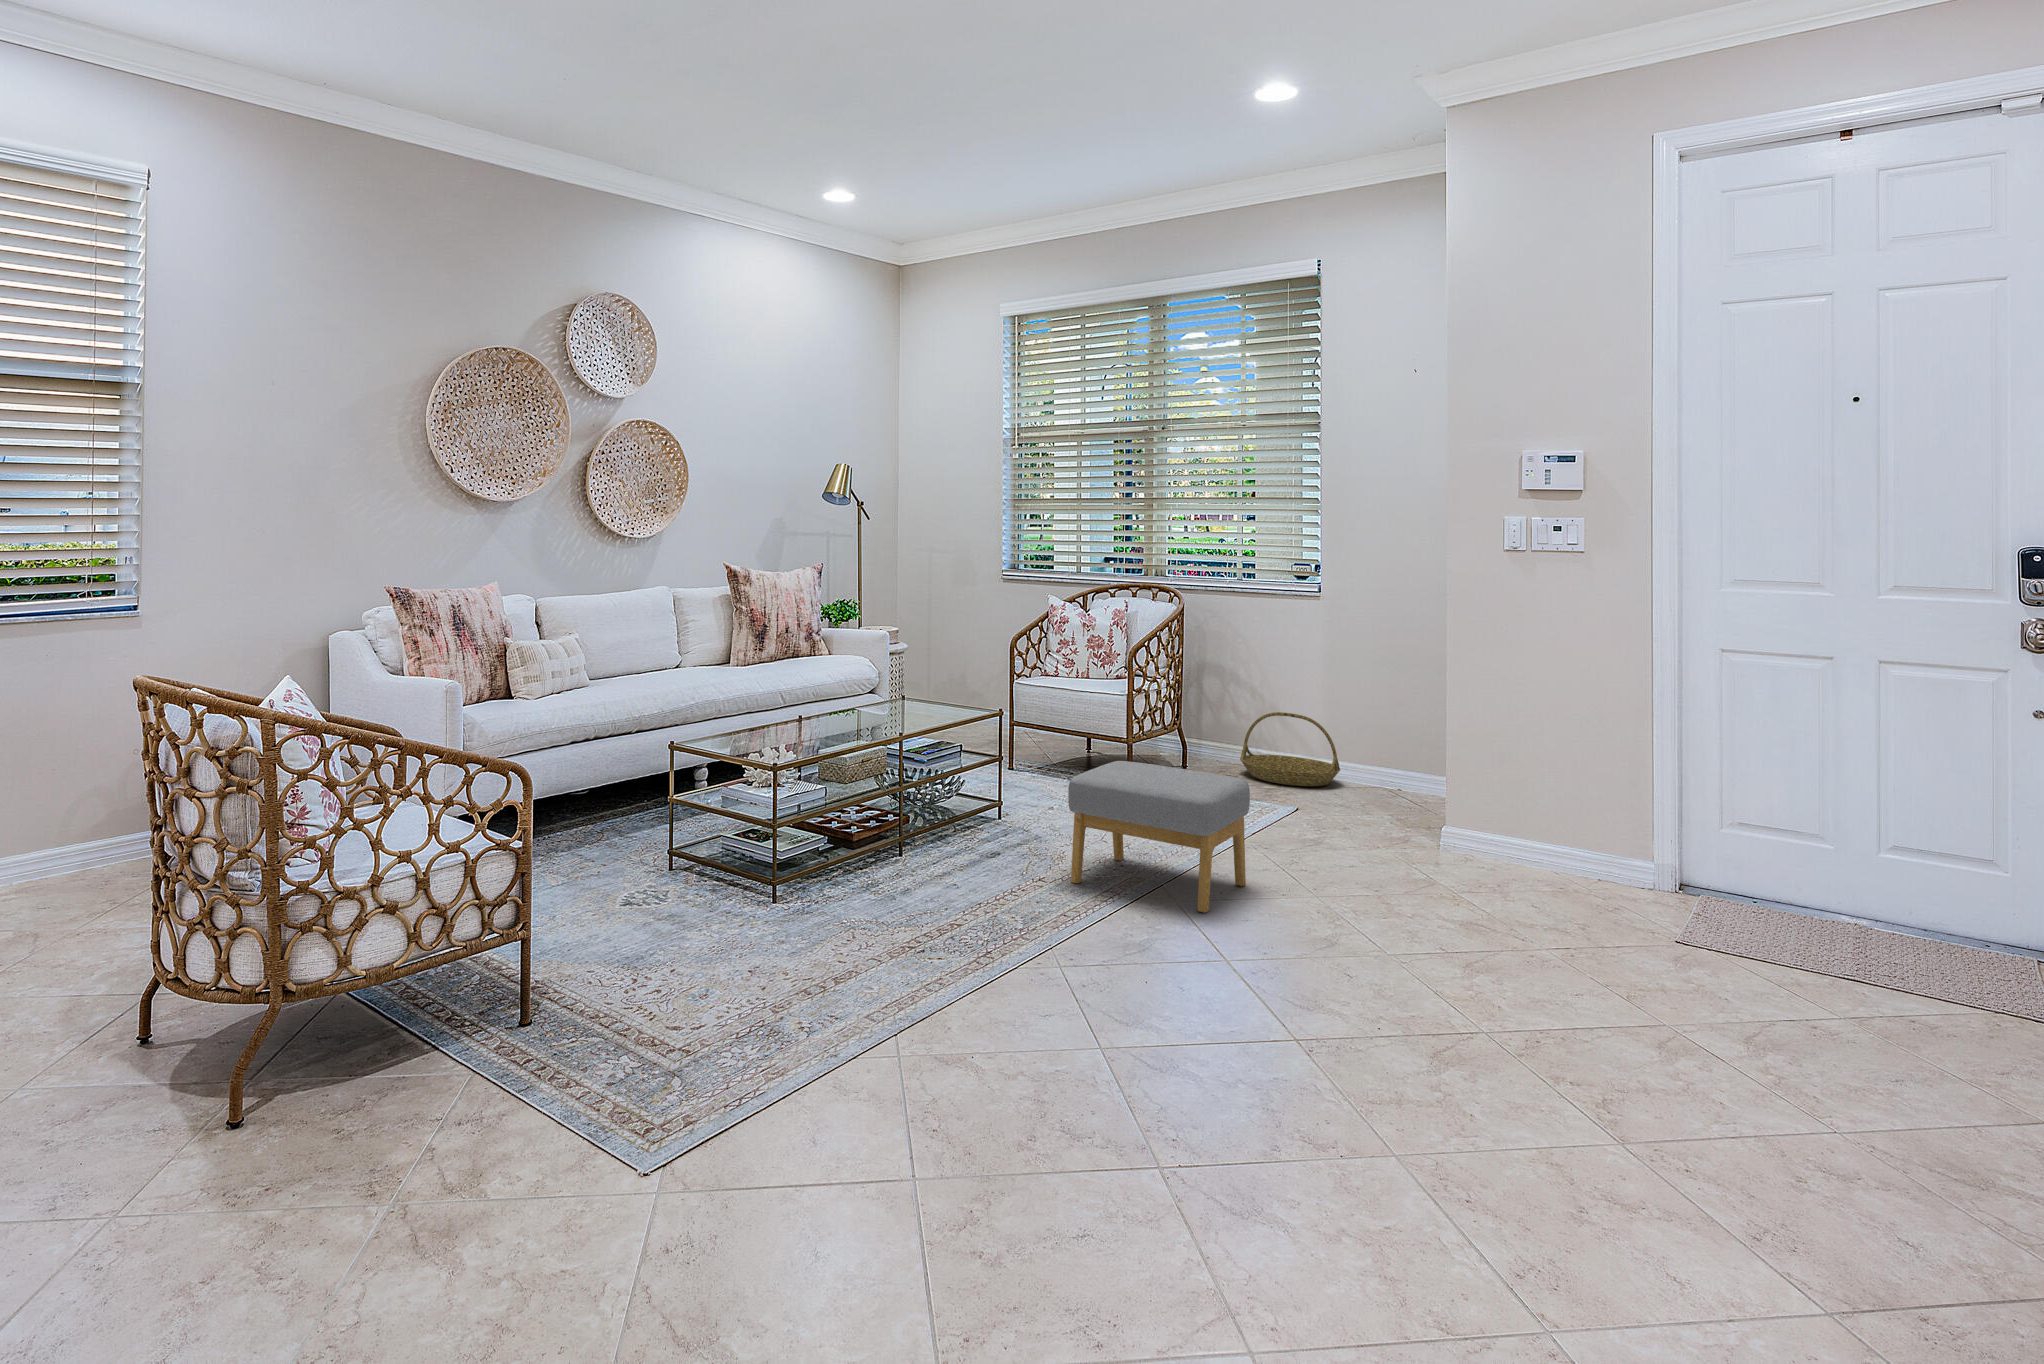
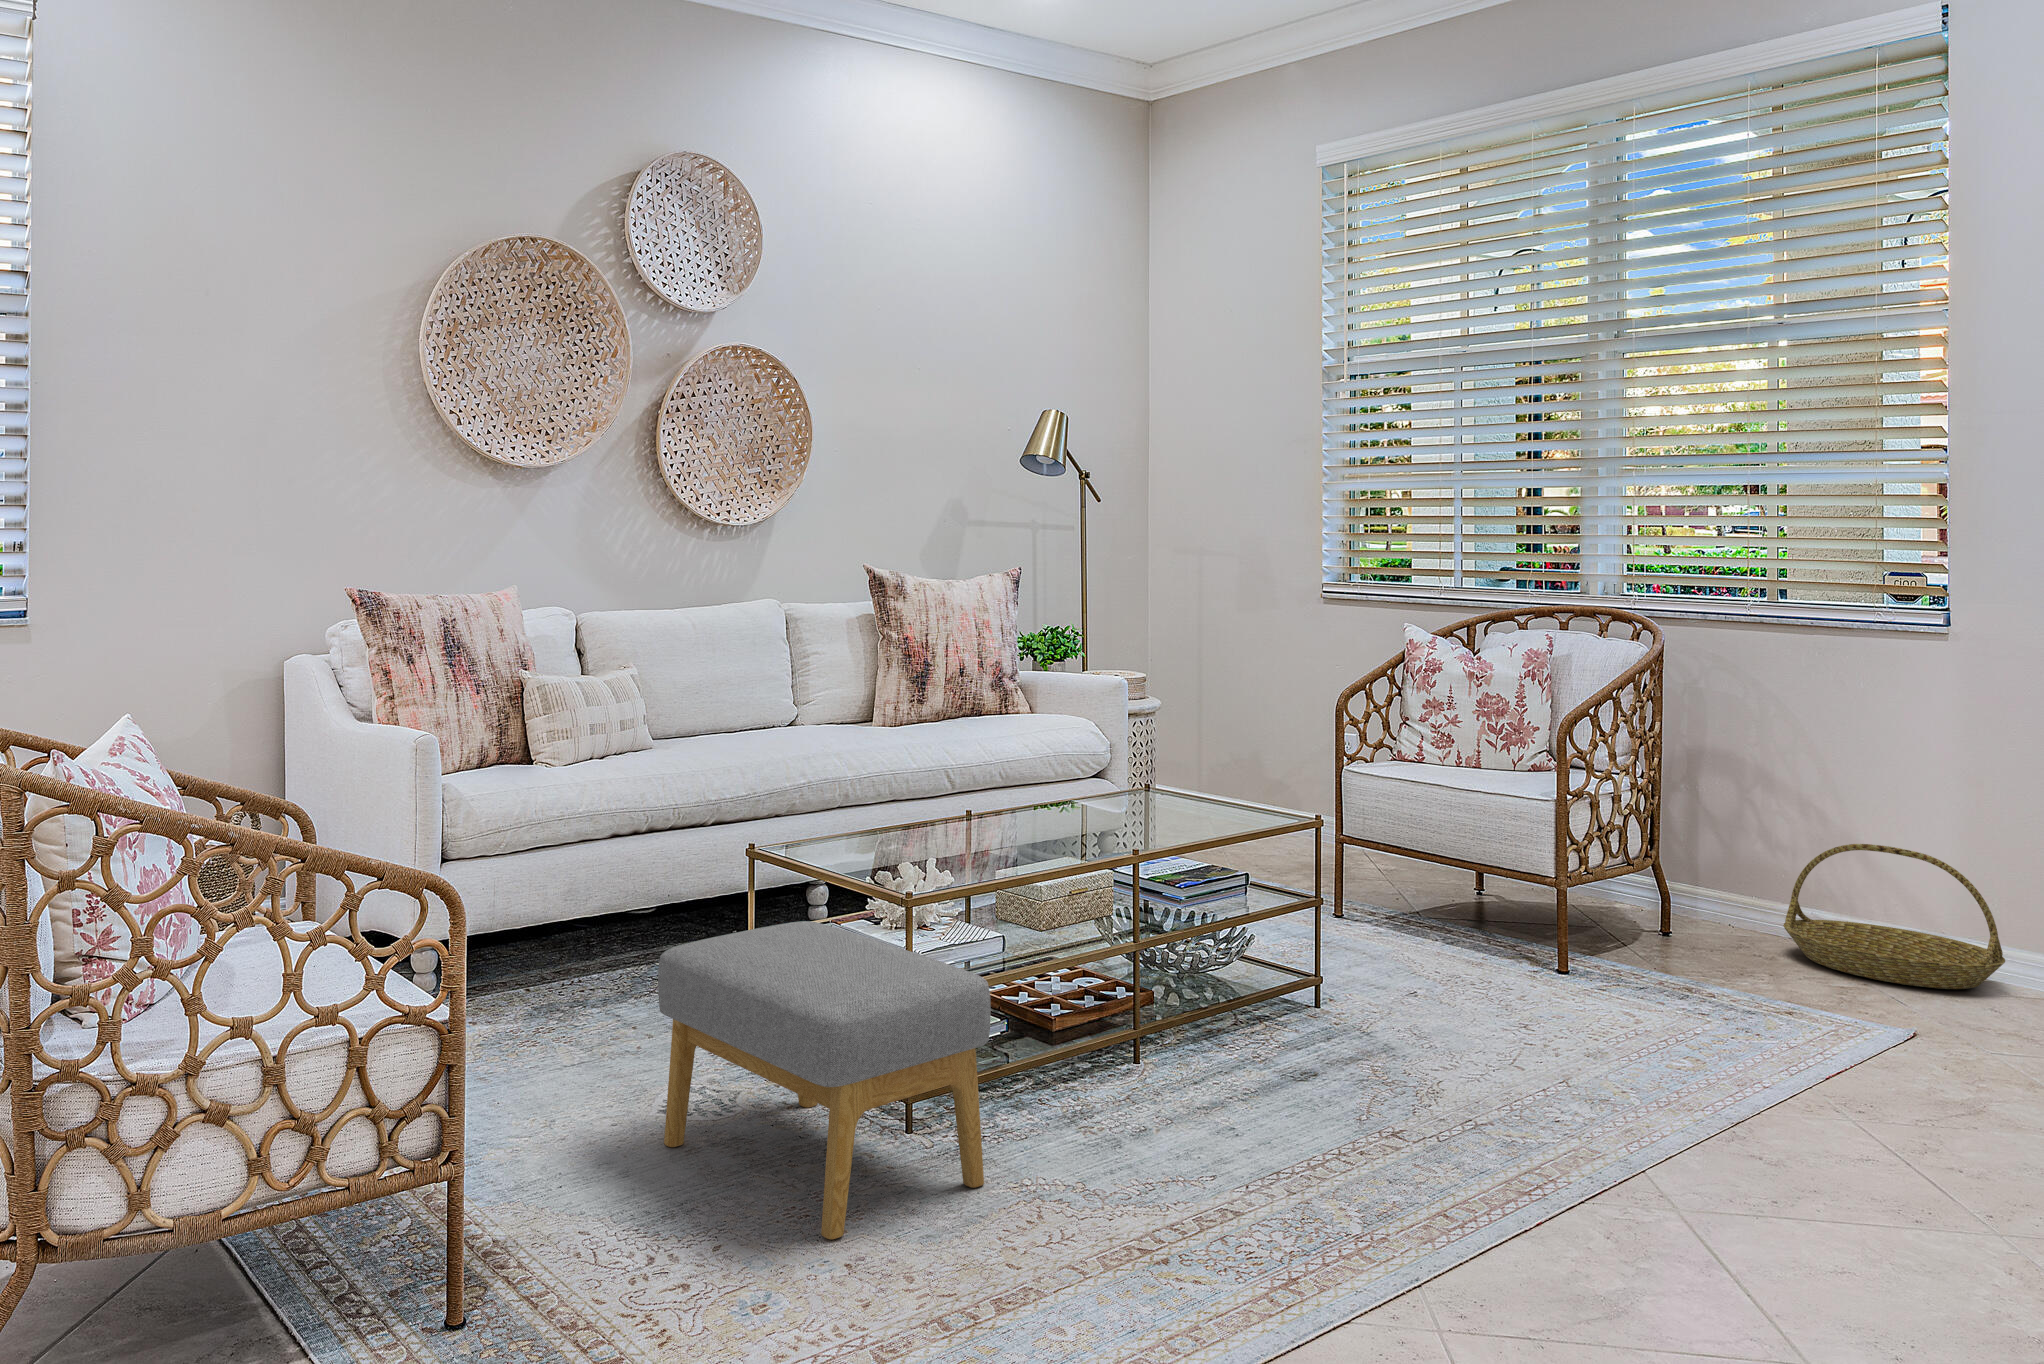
footstool: present [1068,761,1250,912] -> present [658,921,991,1239]

